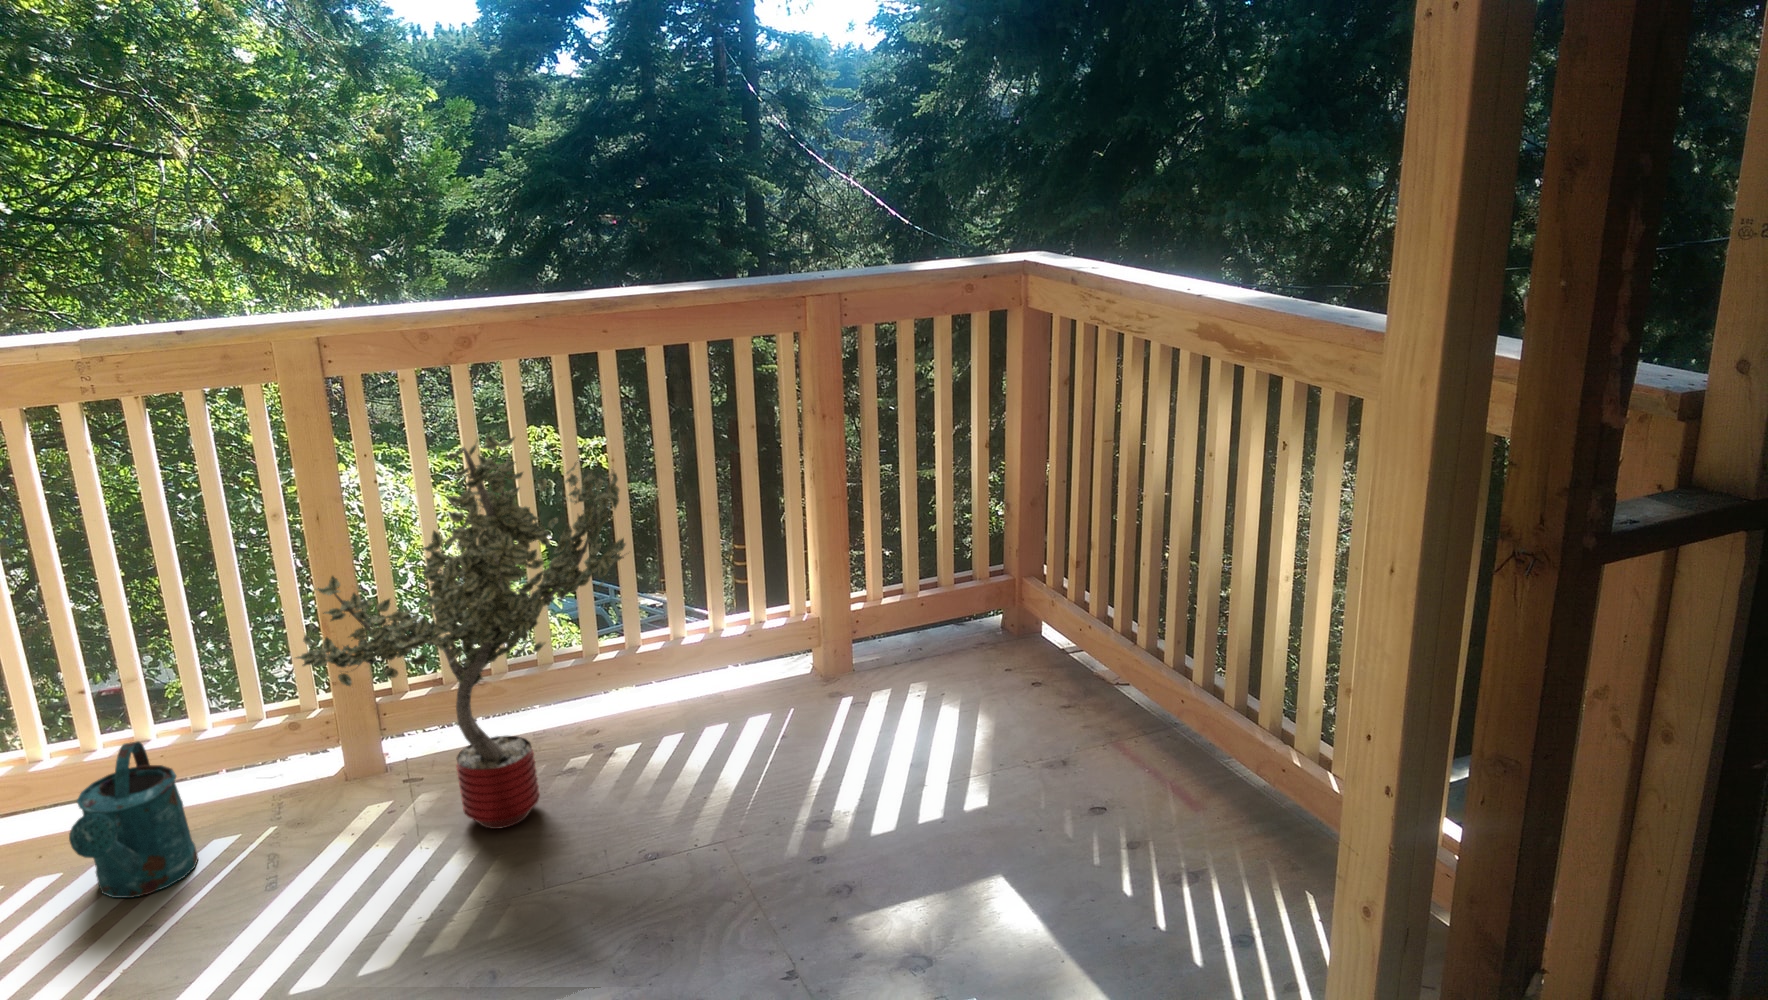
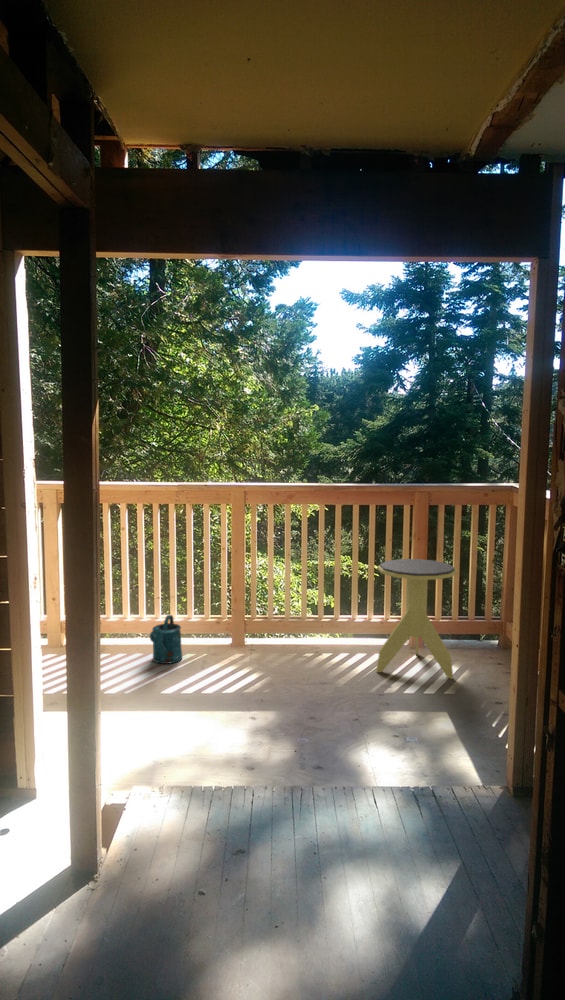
potted tree: present [296,434,626,829] -> none [222,529,336,668]
side table: none [740,463,965,780] -> present [376,559,457,679]

